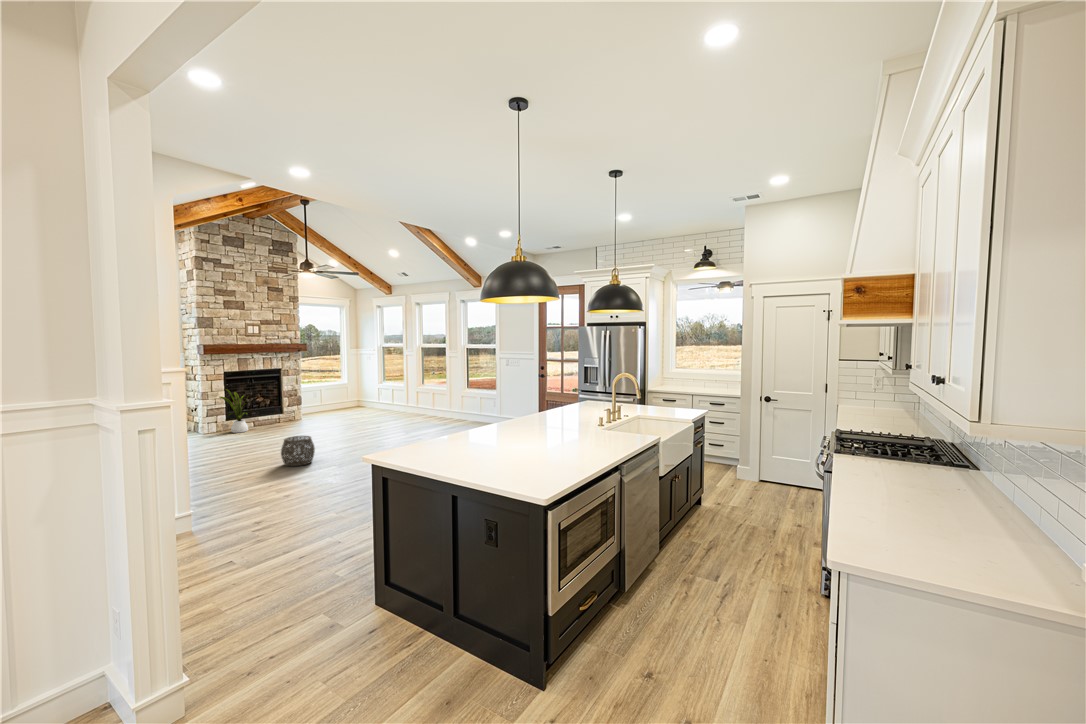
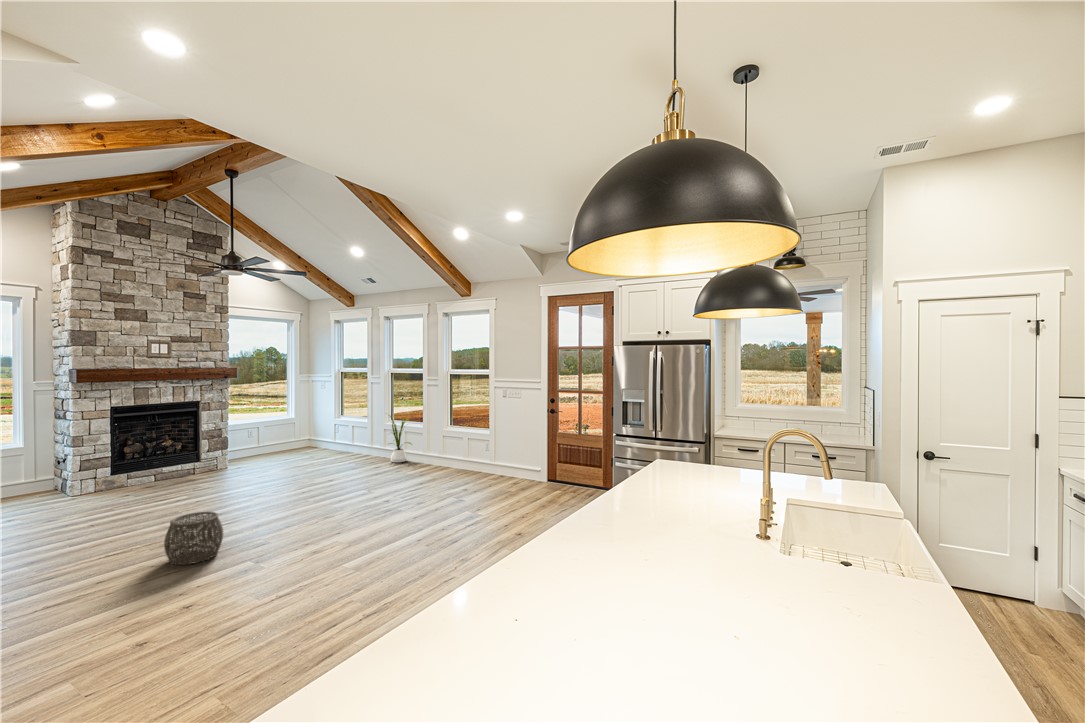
house plant: present [219,389,248,433] -> present [389,415,411,462]

